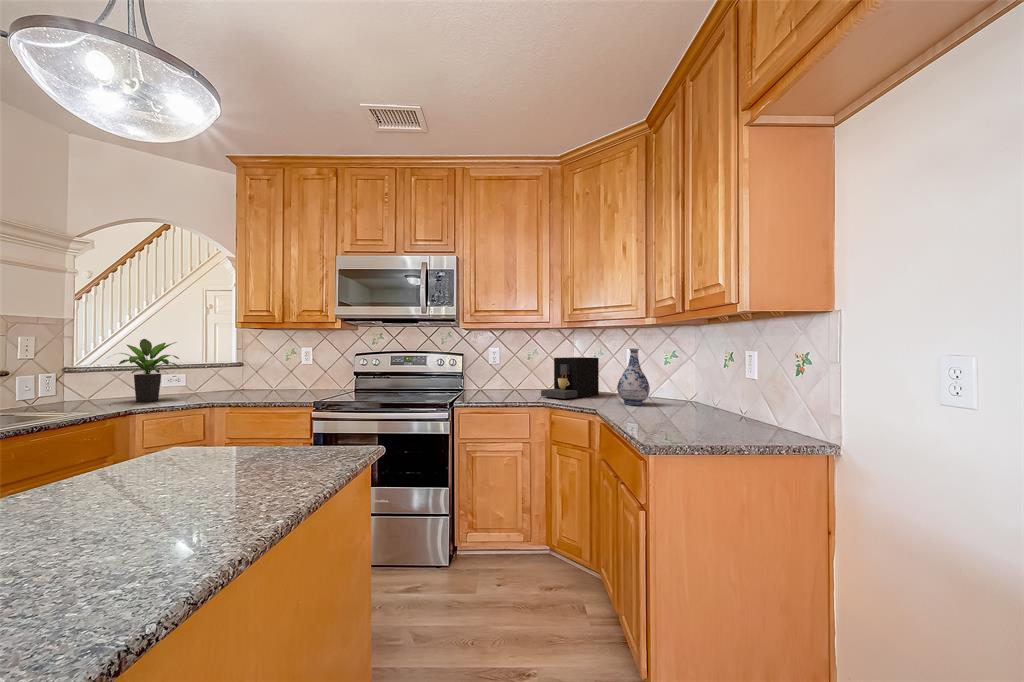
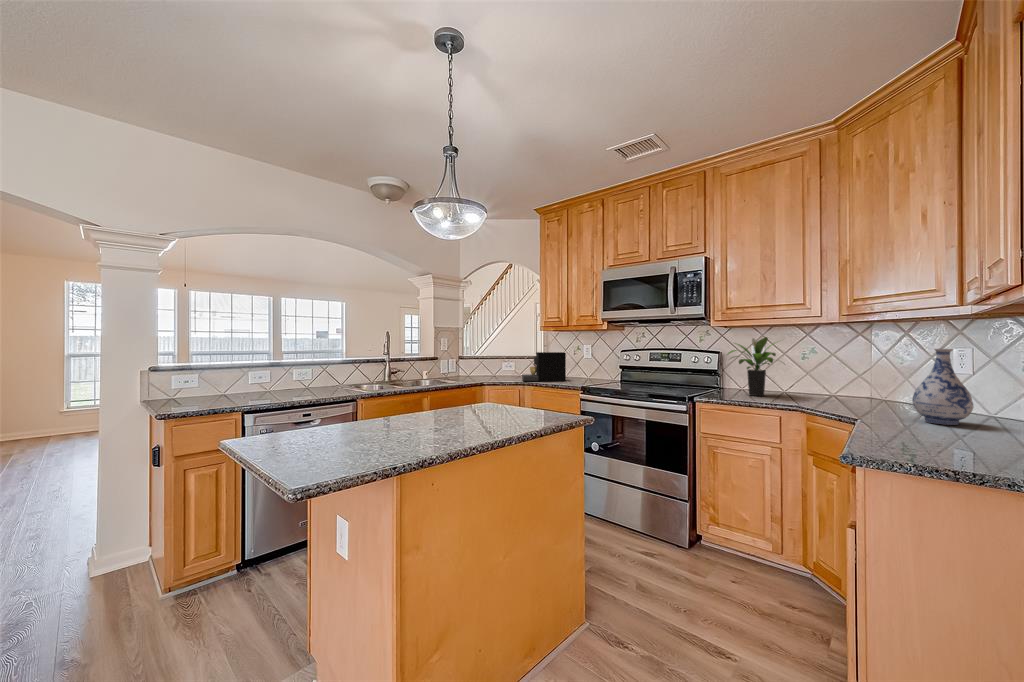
potted plant: present [119,339,180,402] -> present [727,337,776,396]
coffee maker: present [541,357,599,399] -> present [522,352,566,381]

